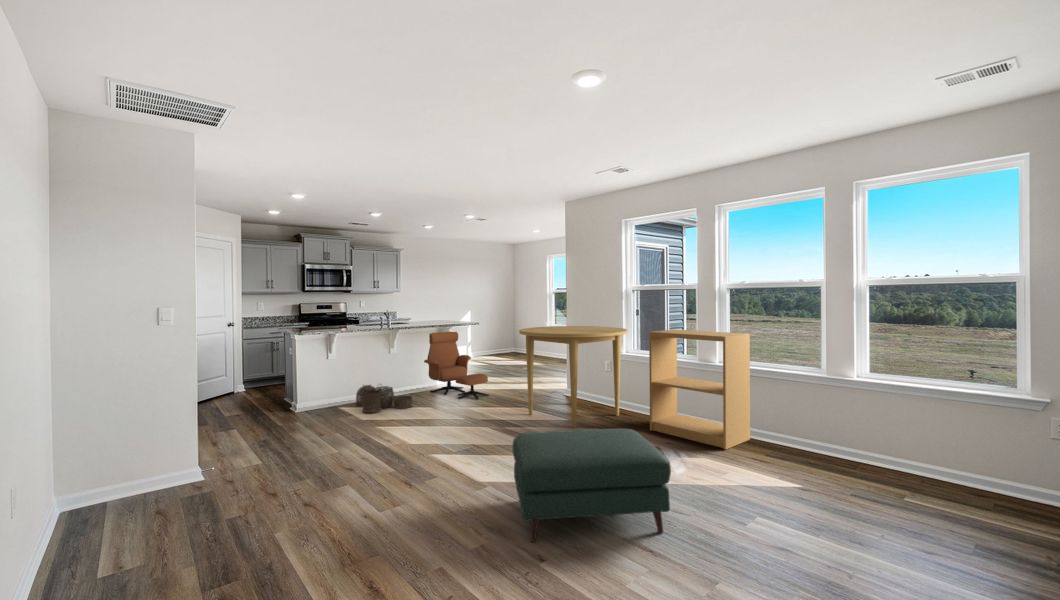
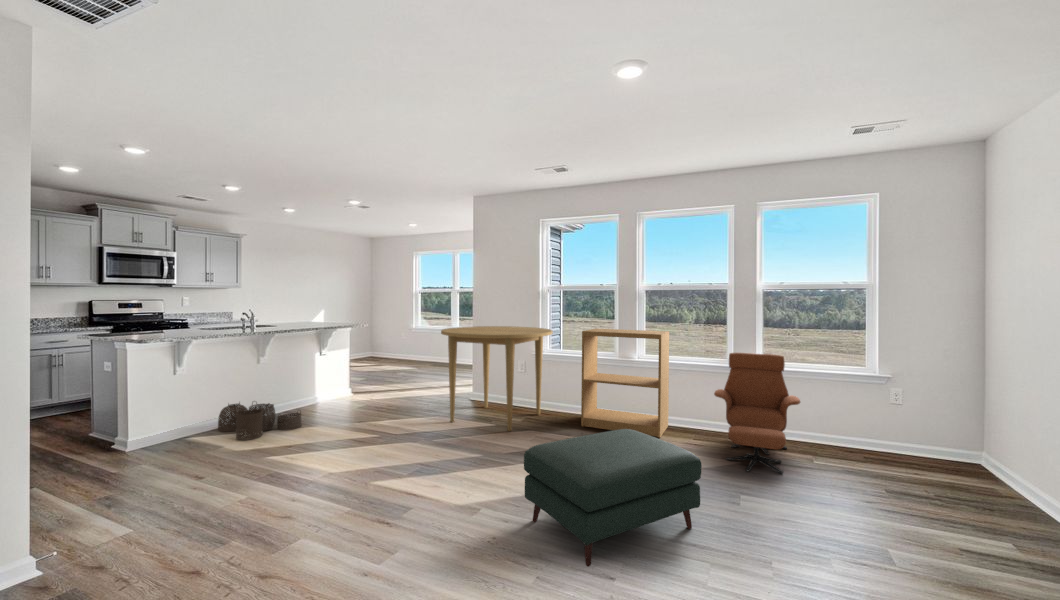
lounge chair: present [424,332,489,399] -> present [714,353,800,473]

